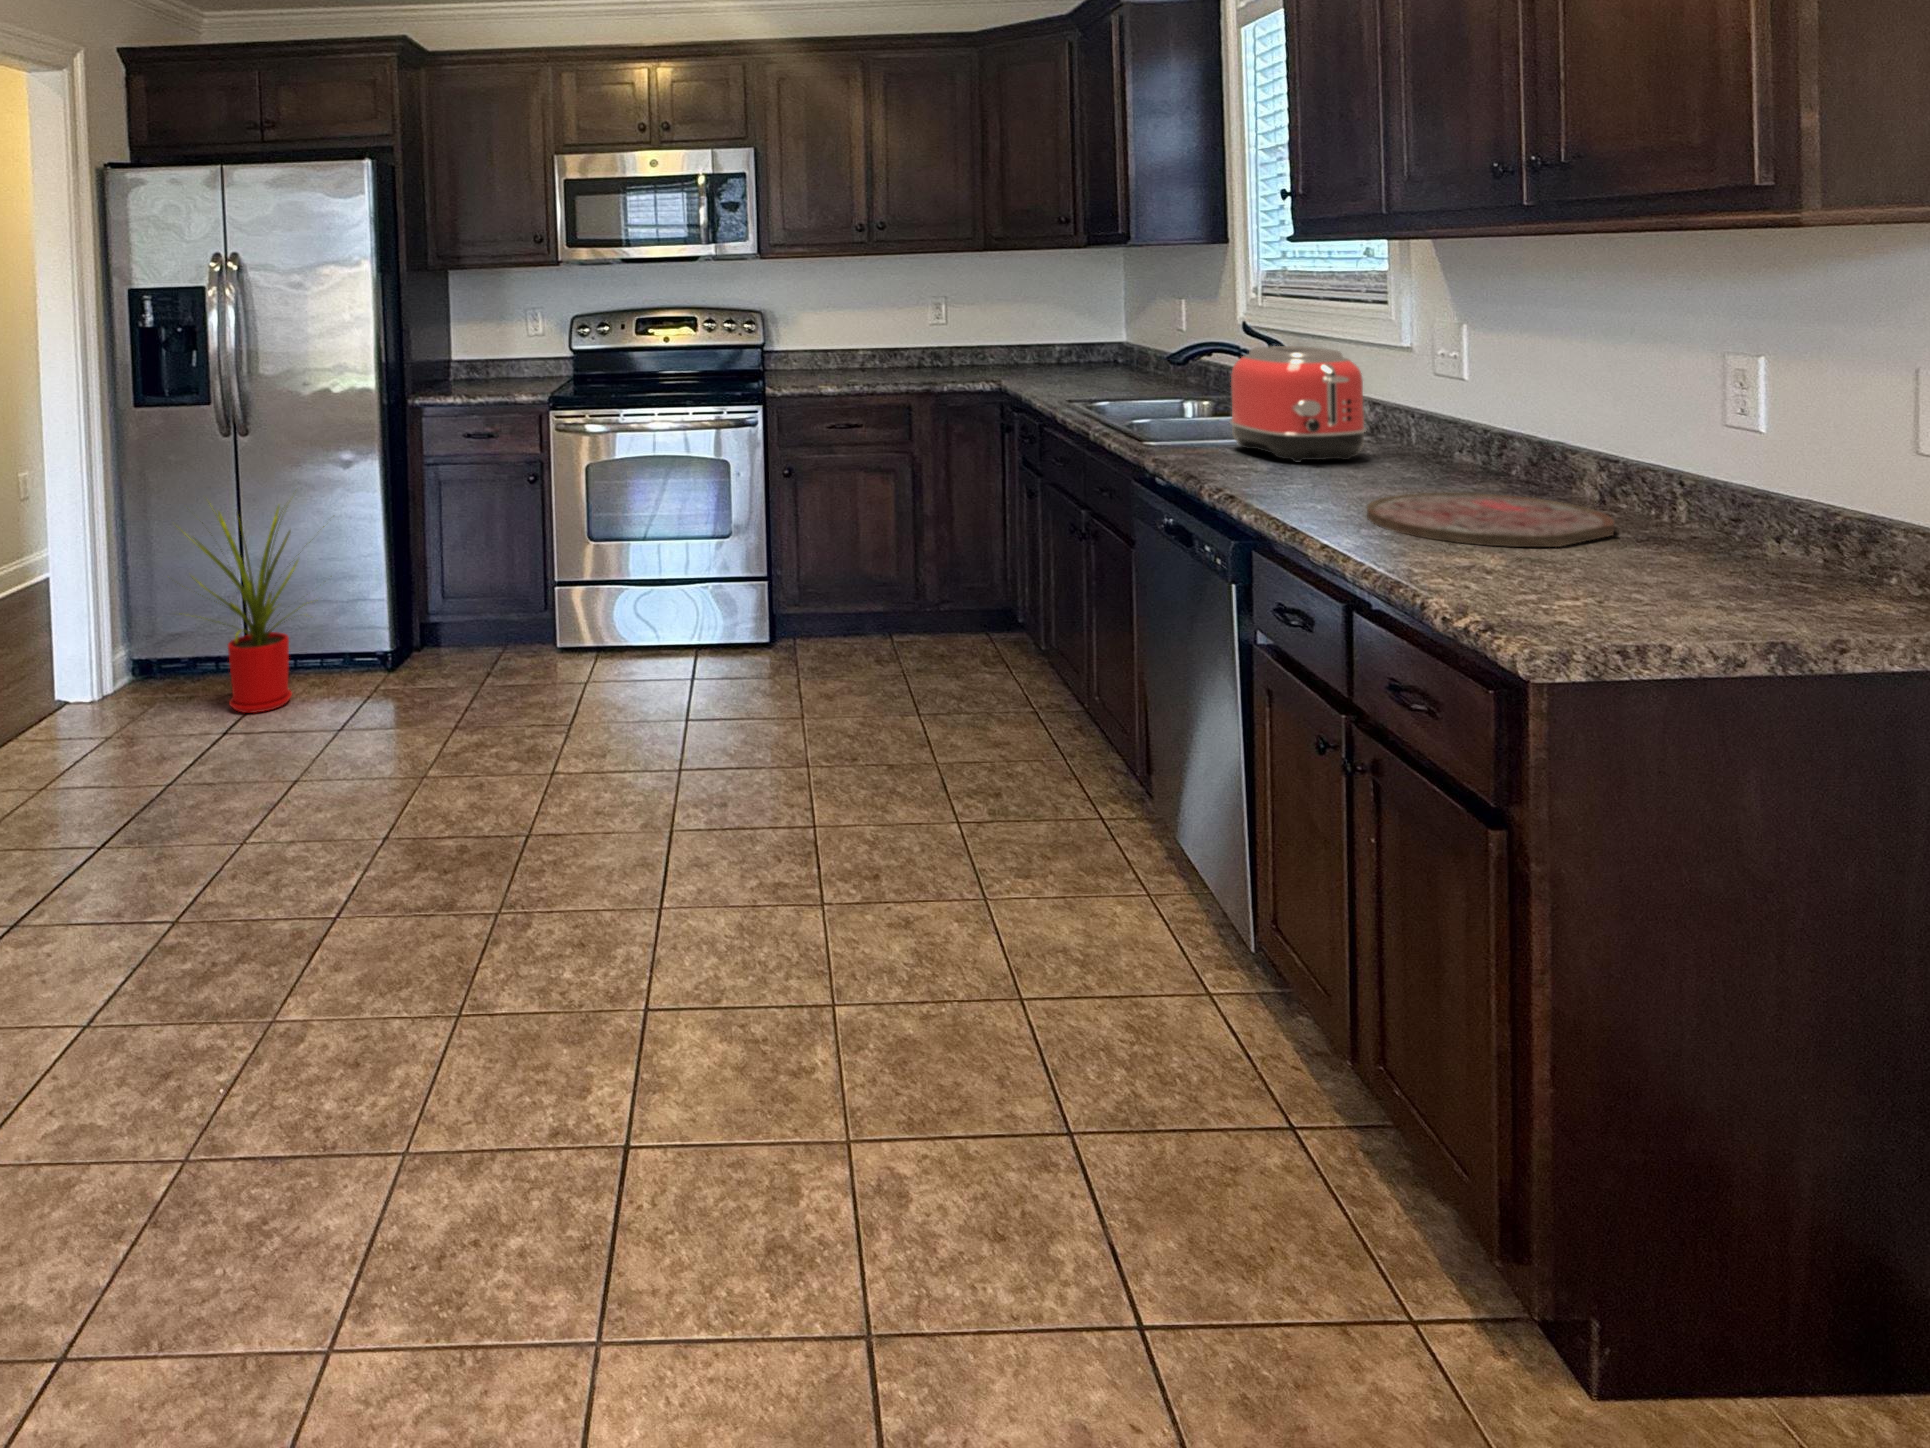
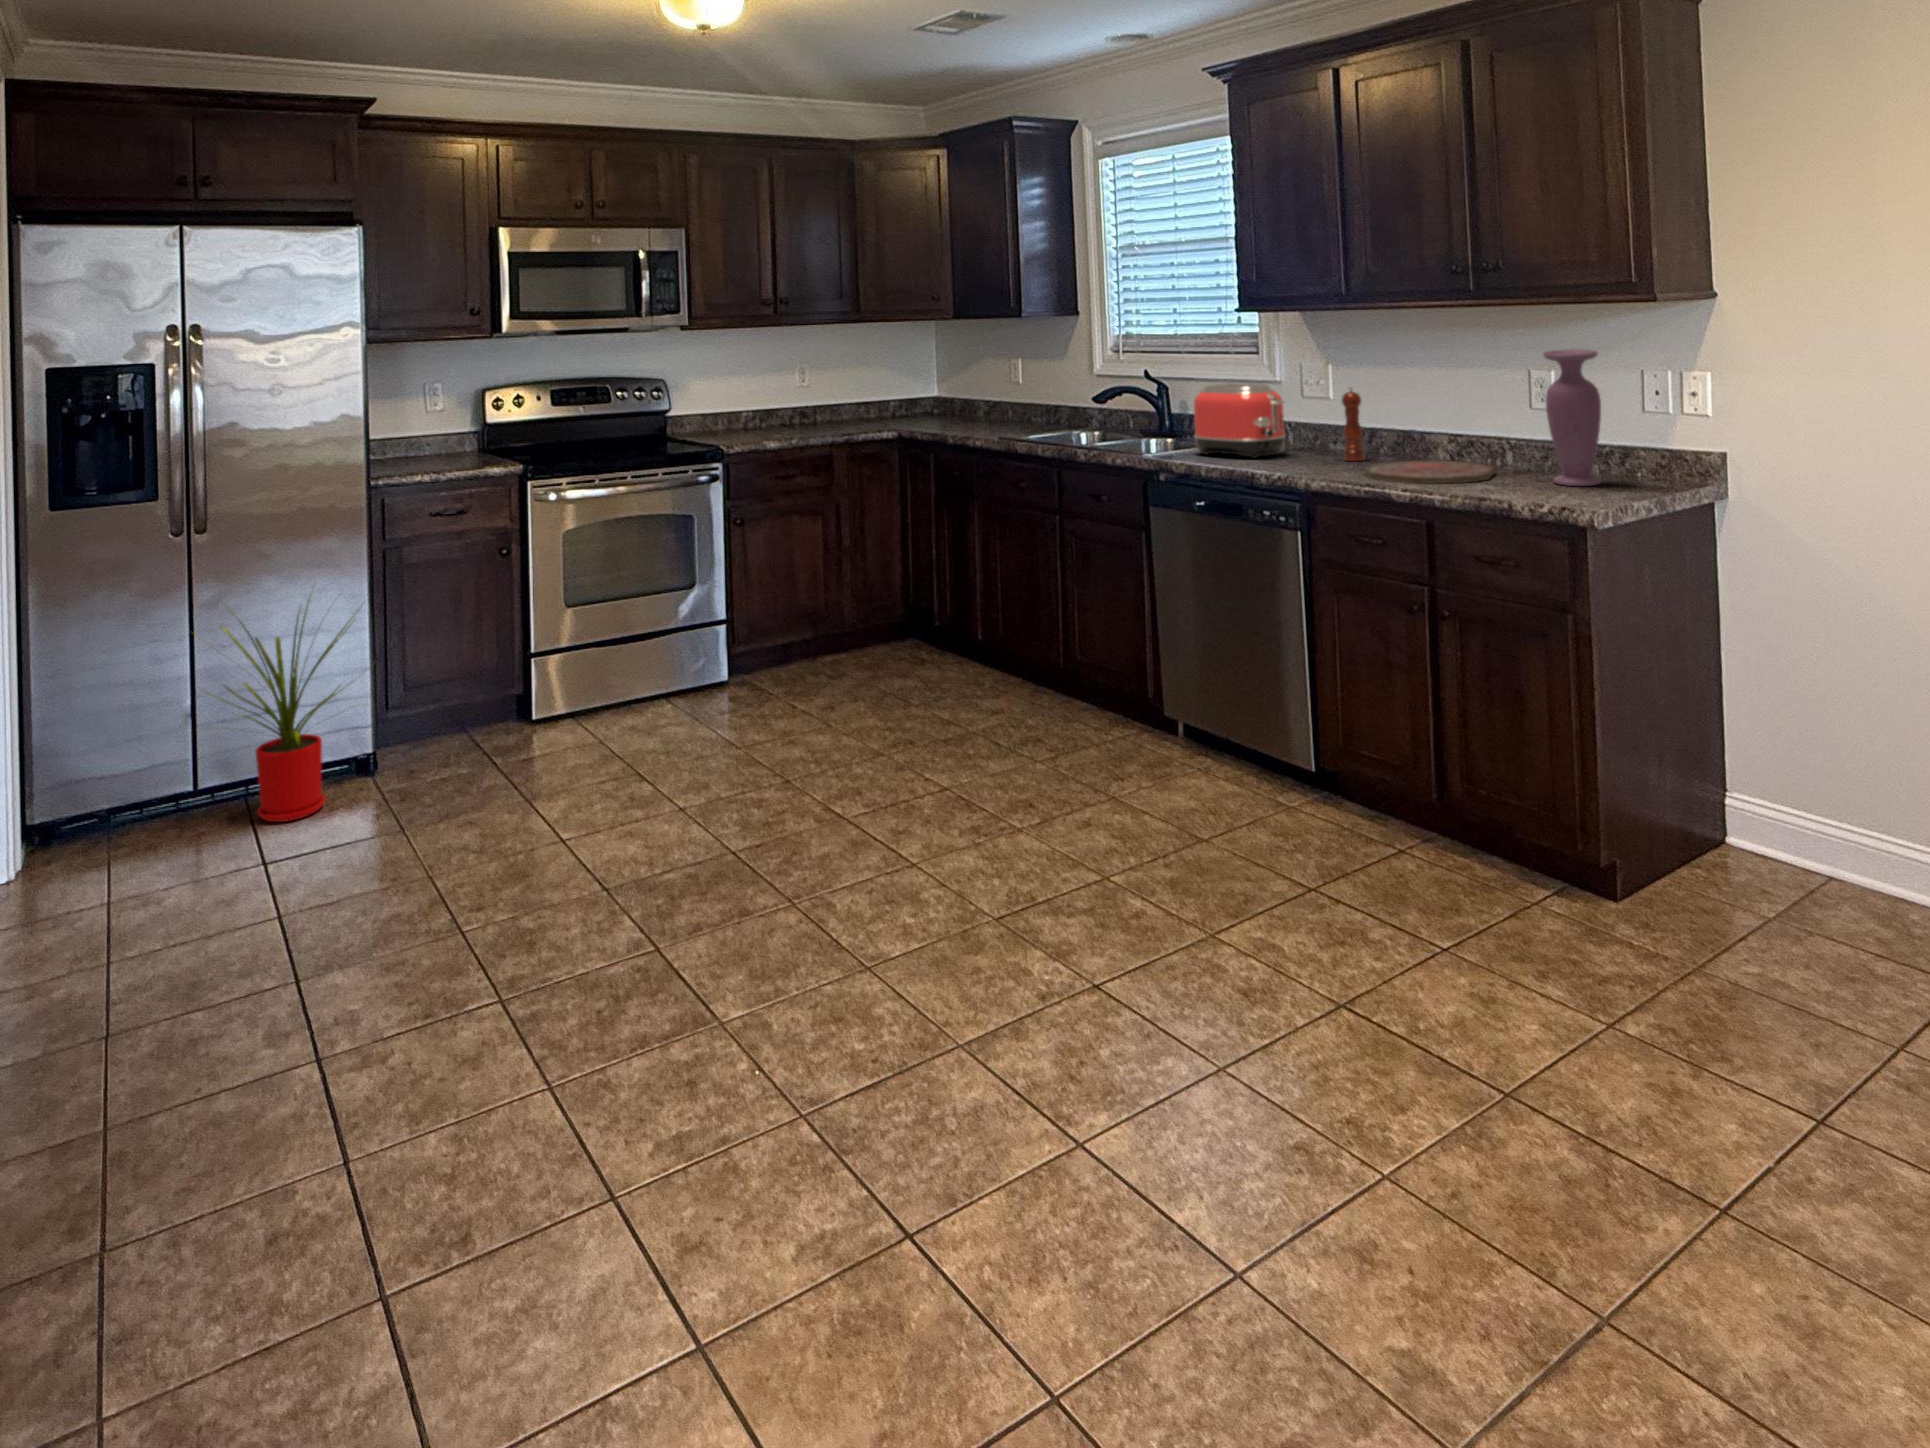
vase: none [1654,316,1775,588] -> present [1543,349,1601,486]
pepper mill: none [1422,362,1459,484] -> present [1341,388,1365,461]

